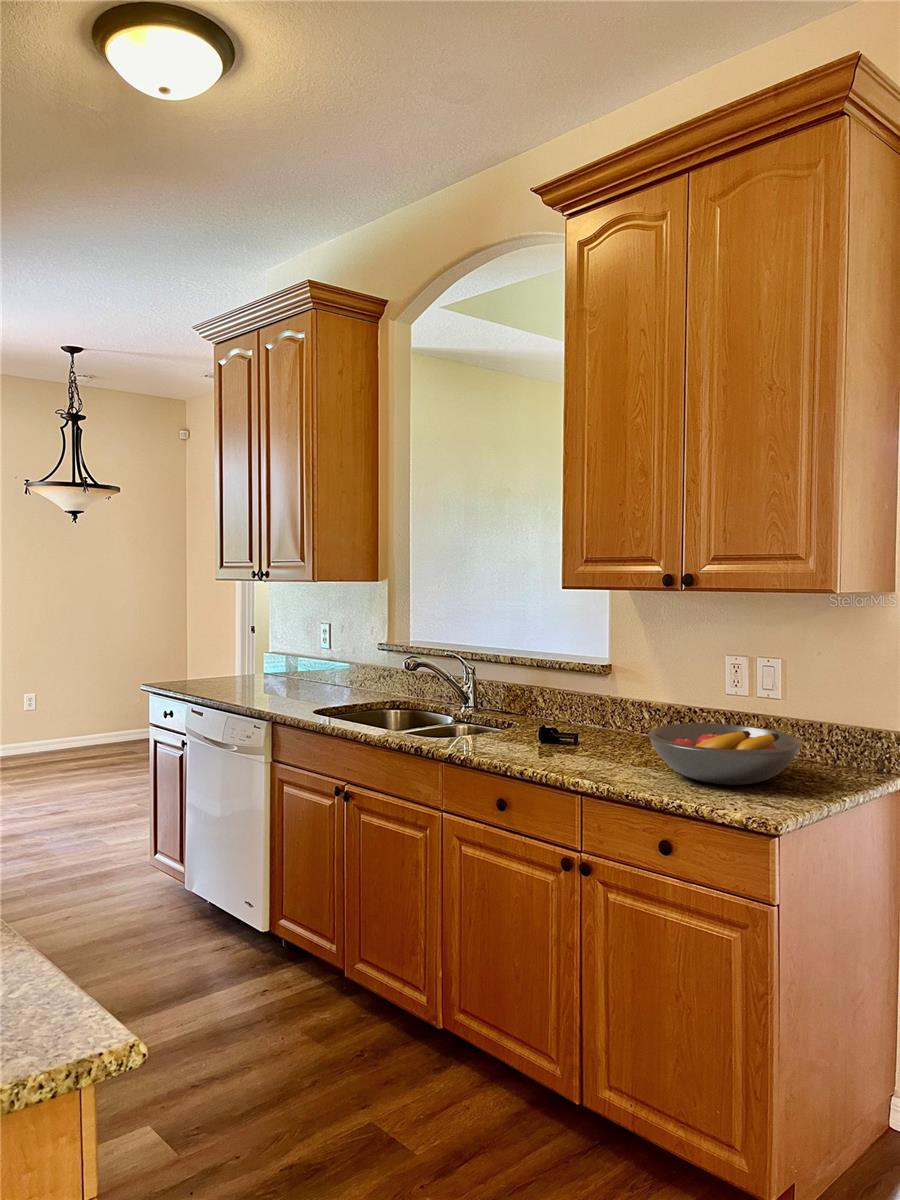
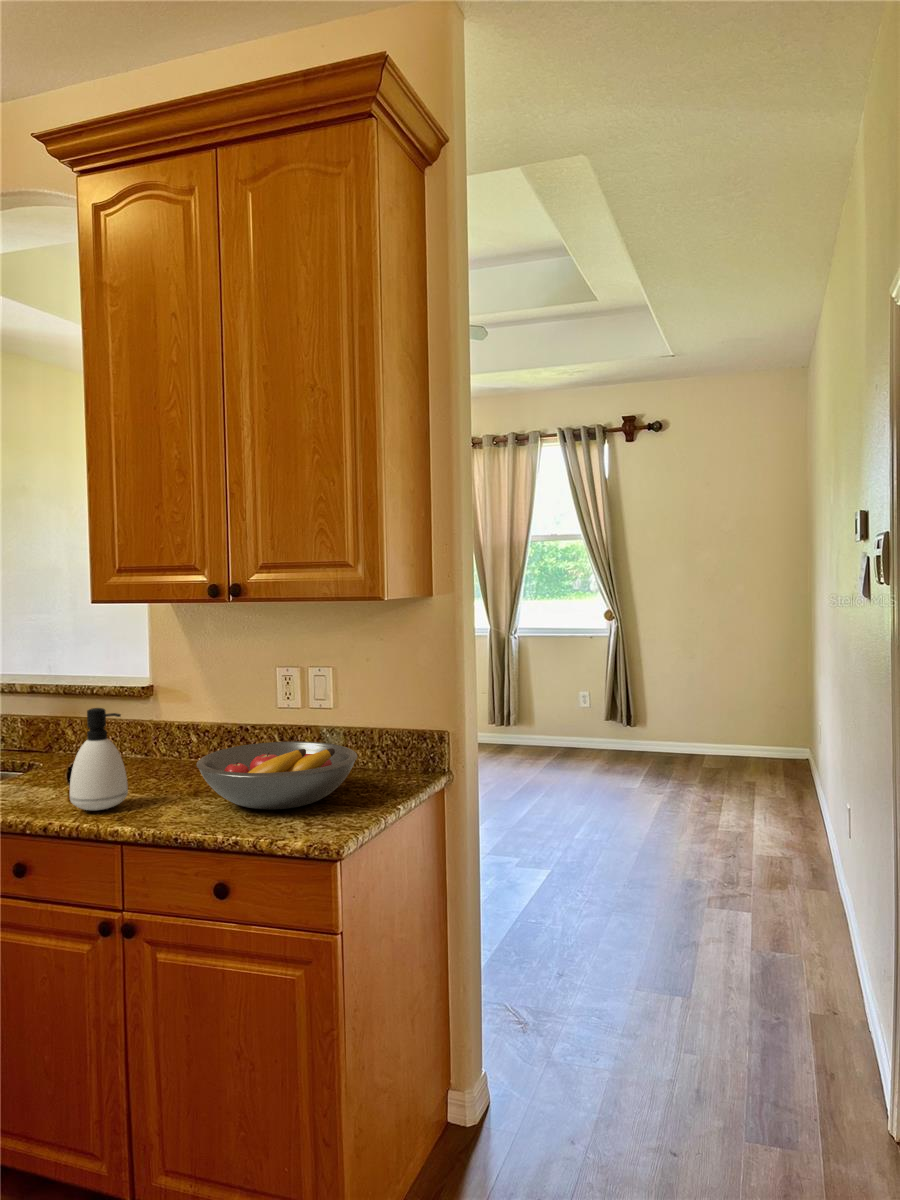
soap dispenser: none [542,677,588,764] -> present [70,708,128,810]

